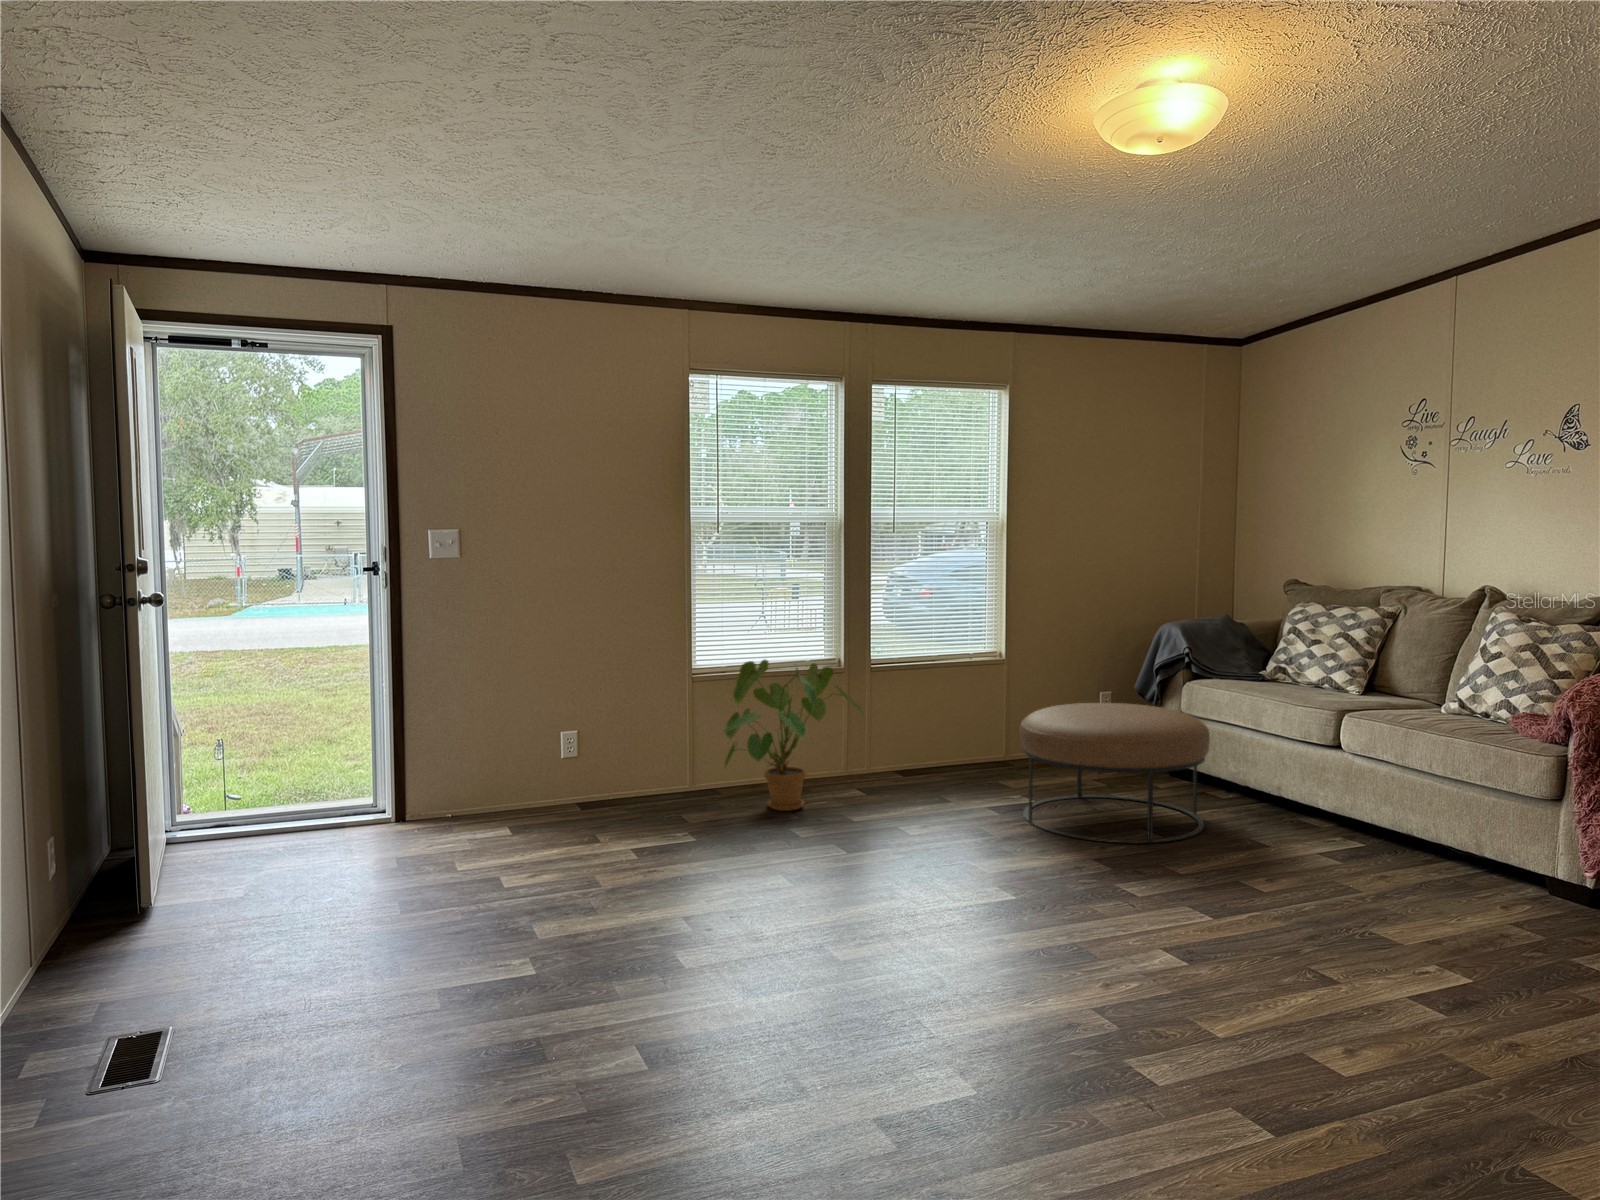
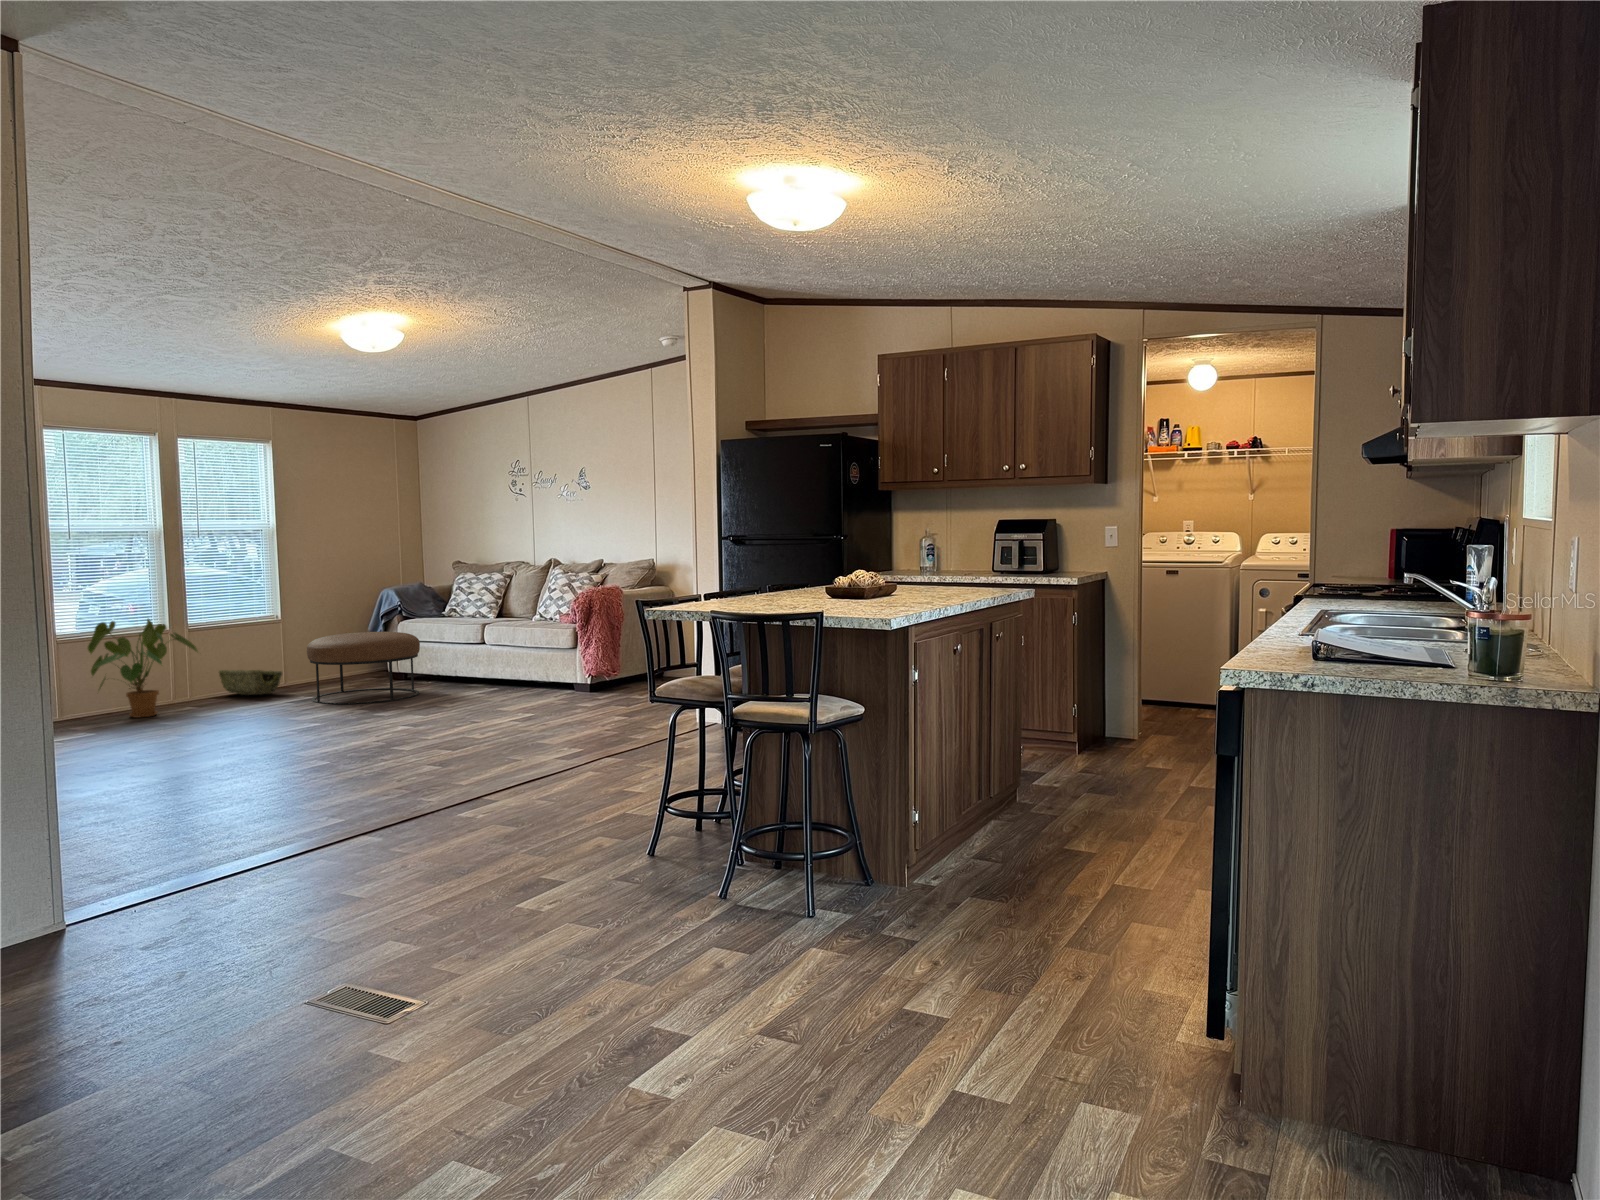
woven basket: none [911,735,993,784] -> present [219,670,282,695]

